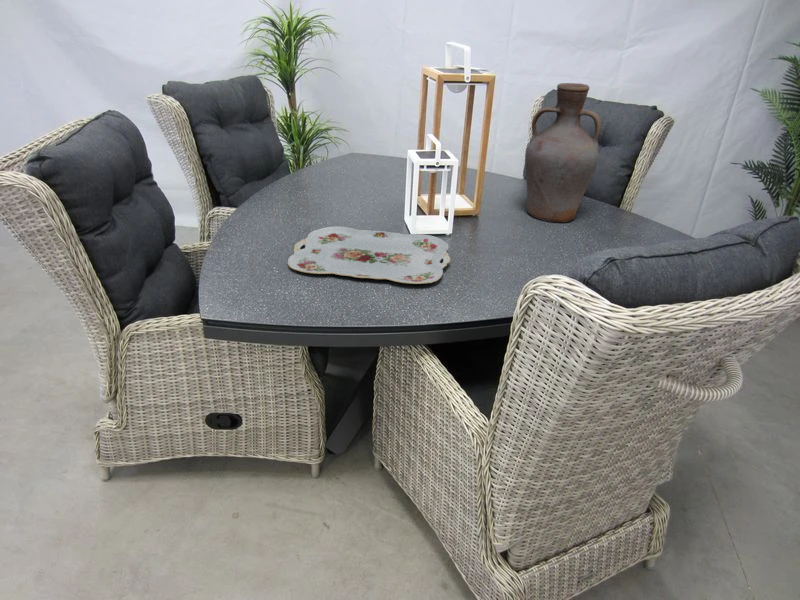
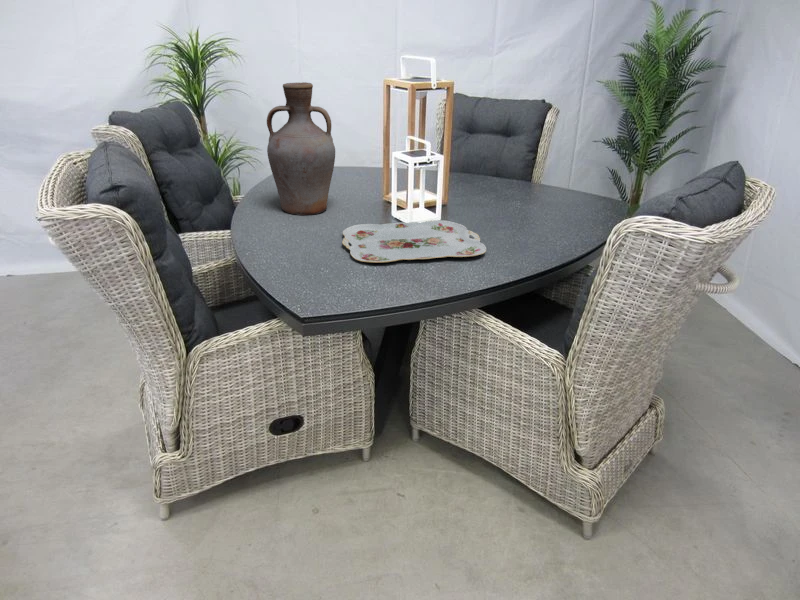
vase: present [525,83,601,223] -> present [267,82,335,215]

